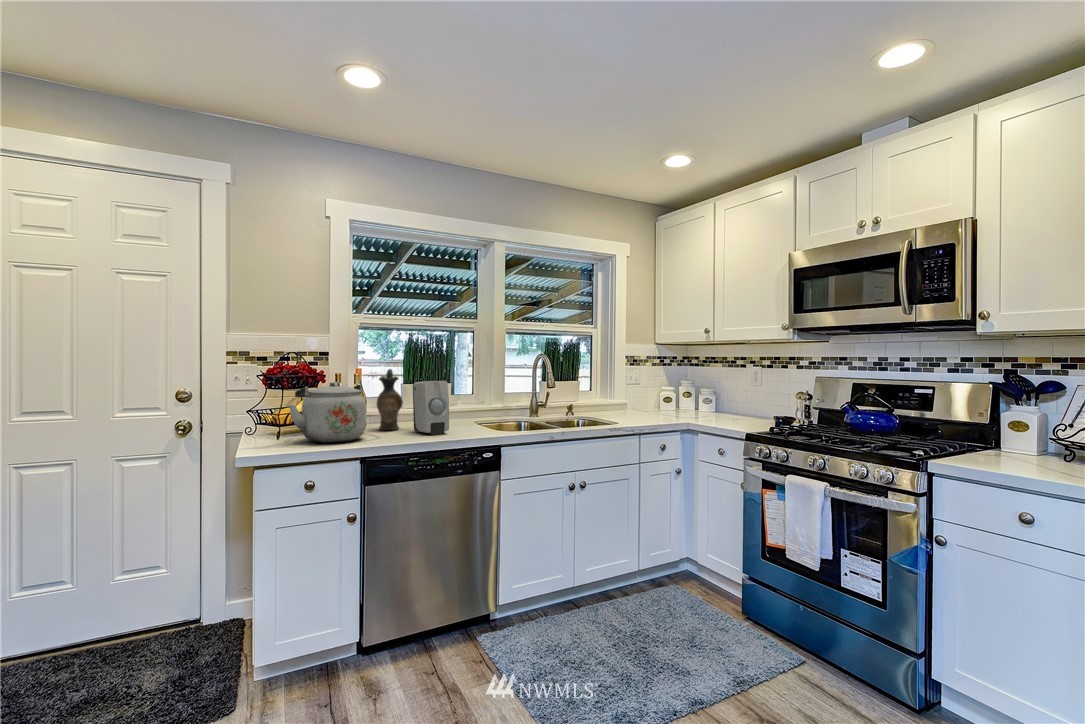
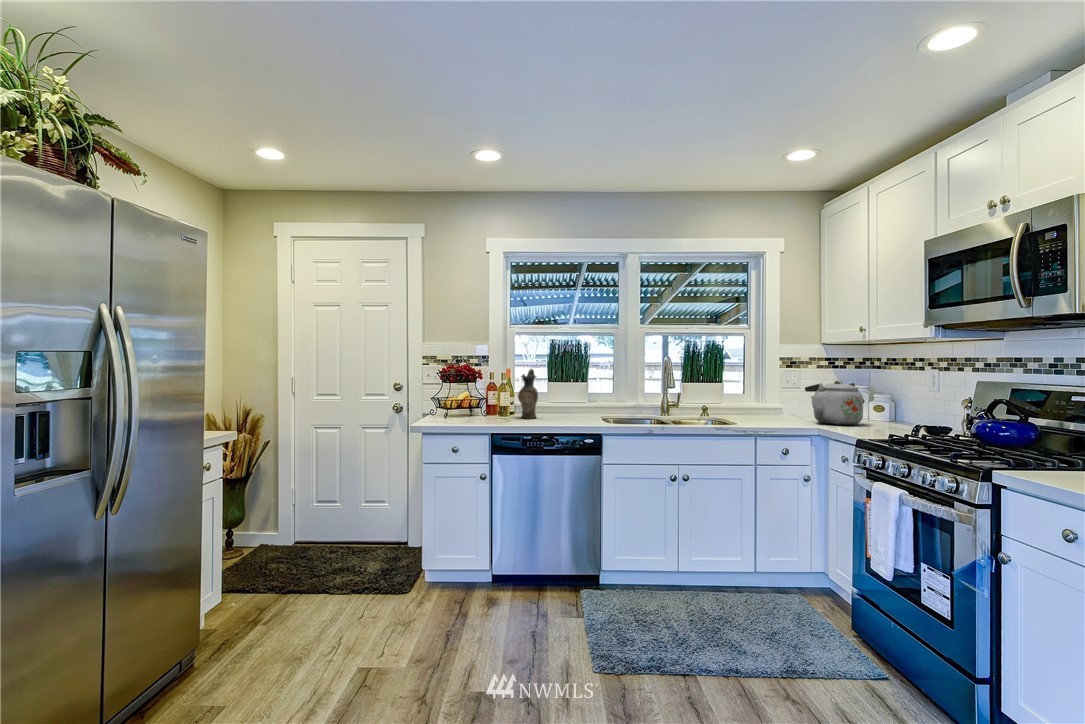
soap dispenser: present [413,381,449,435] -> none [544,379,567,423]
kettle: present [289,382,366,443] -> present [805,380,863,425]

